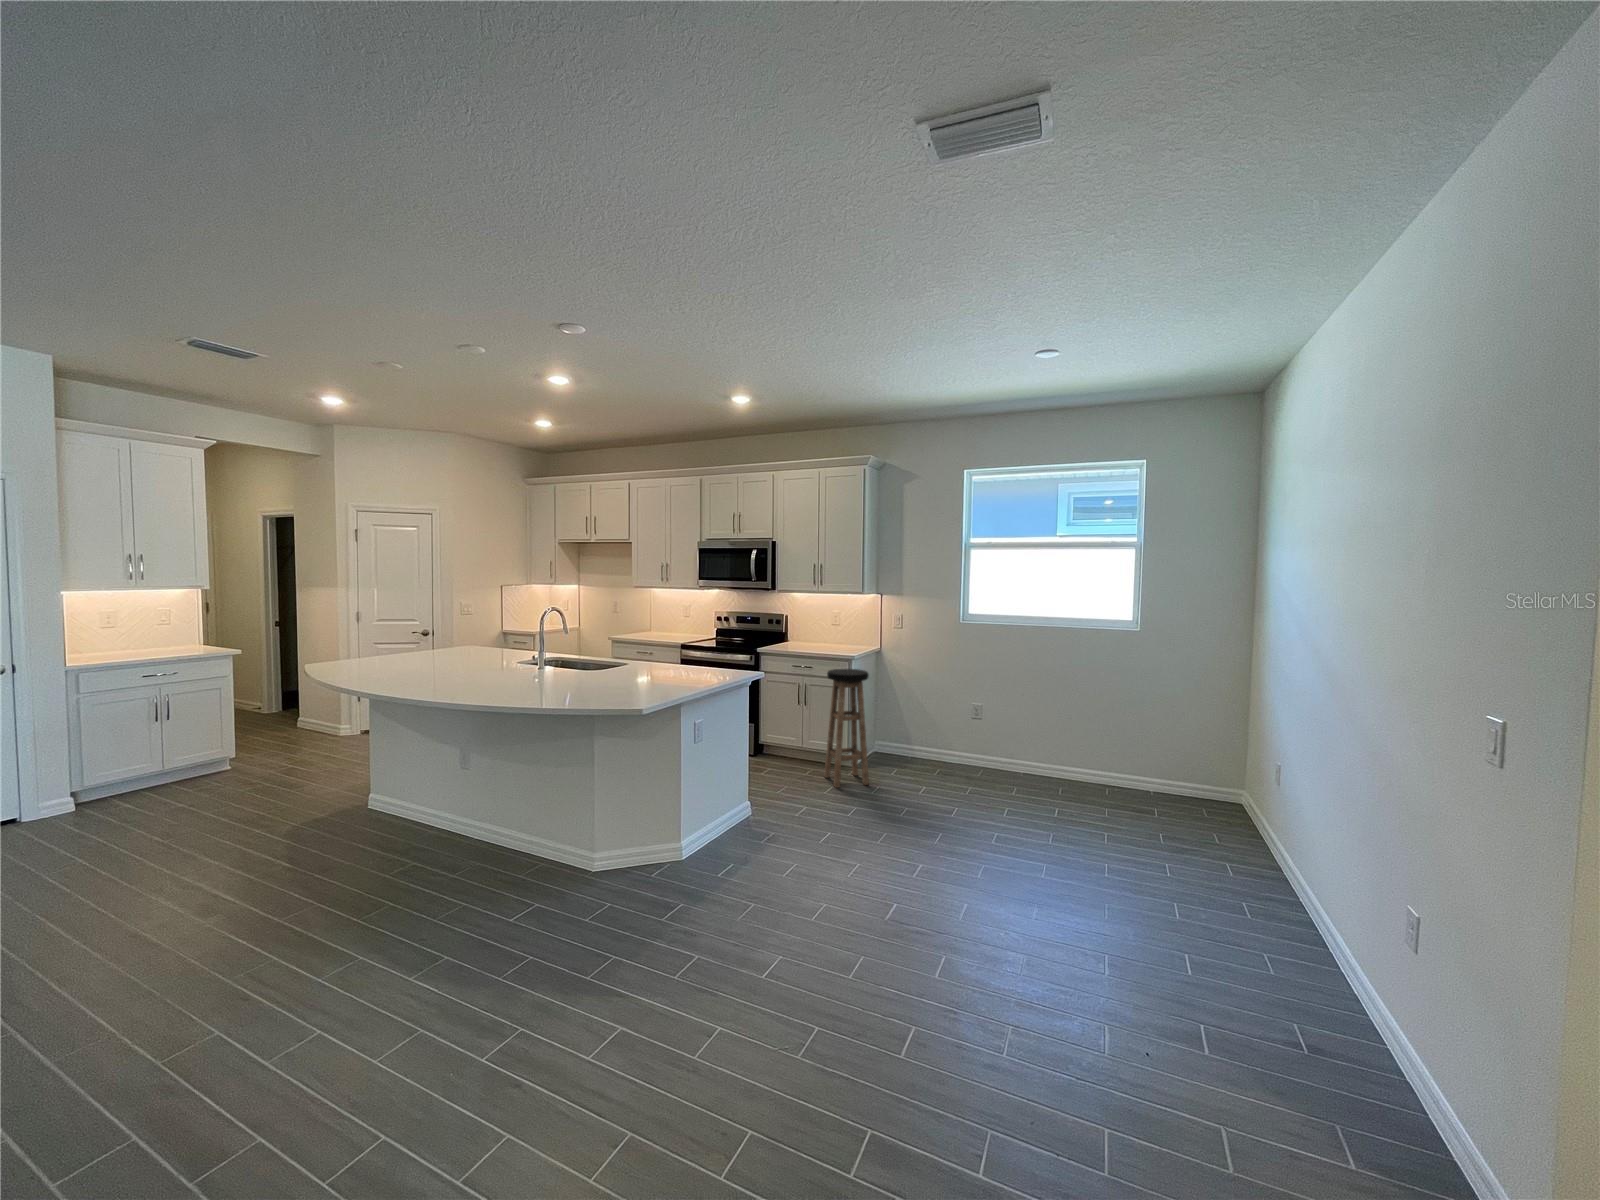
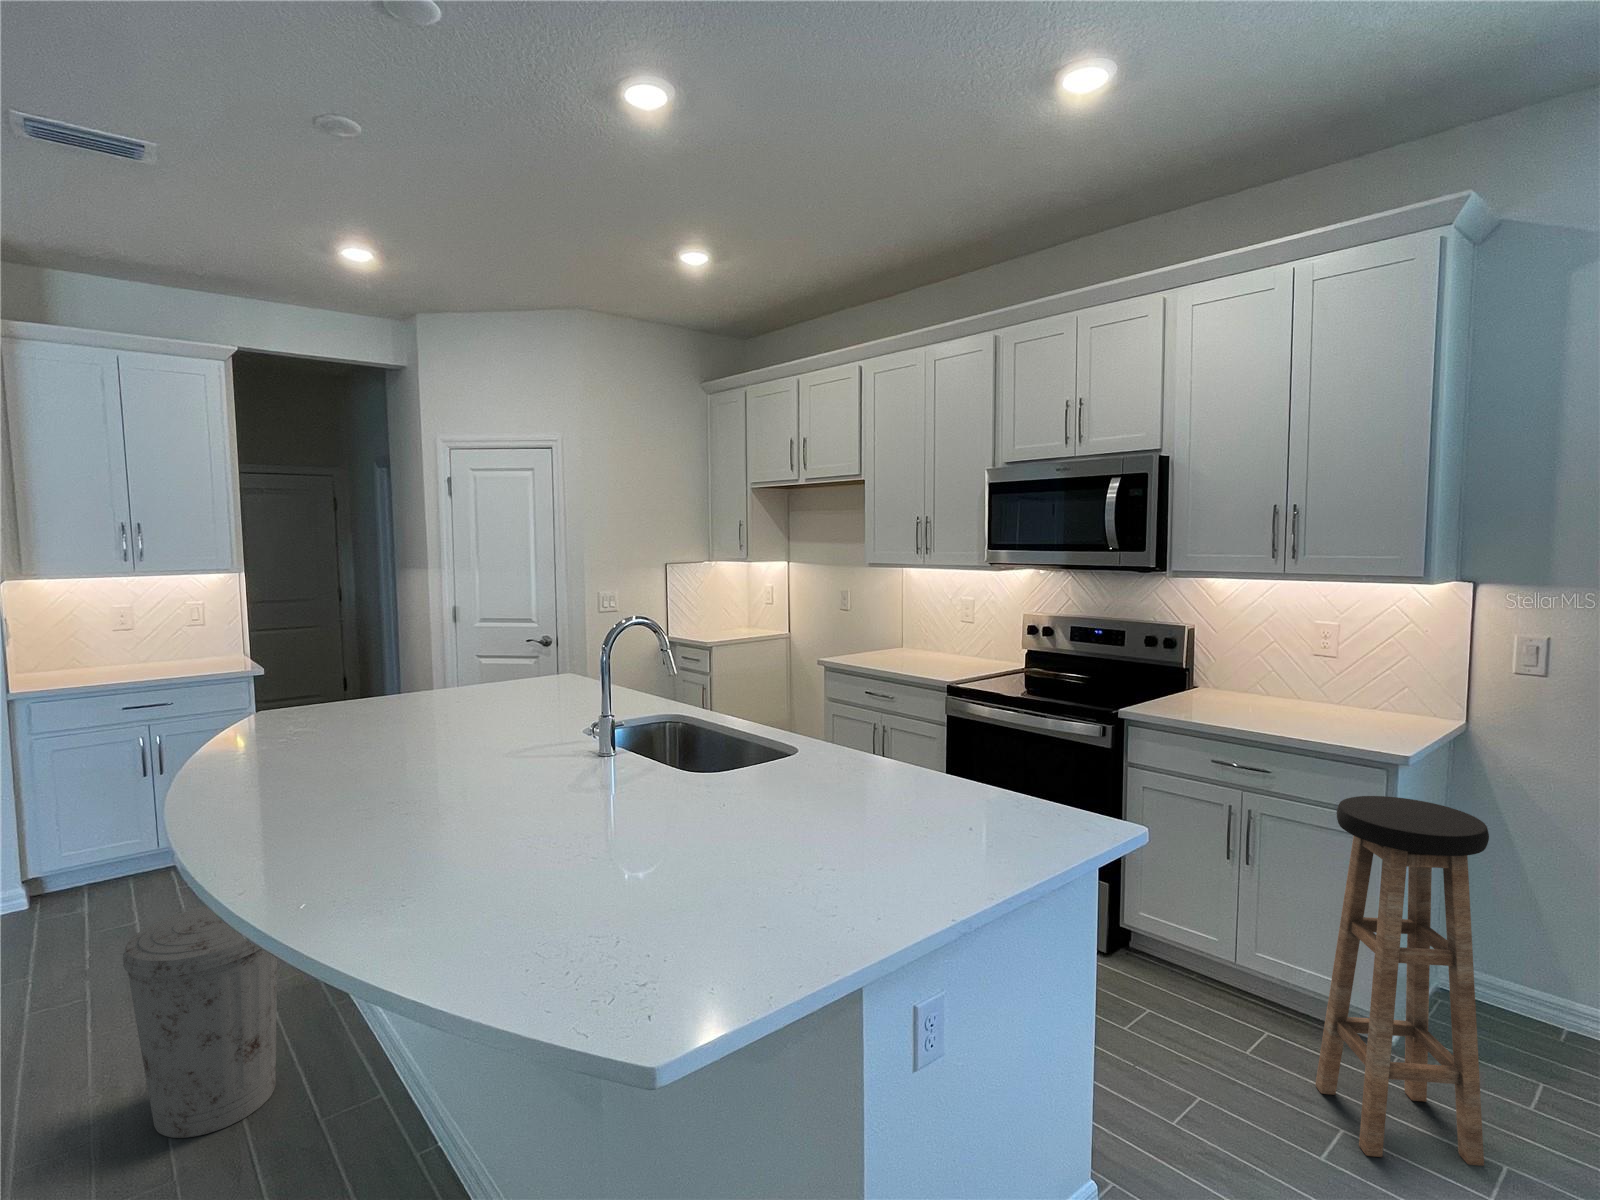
trash can: none [311,746,385,849] -> present [123,906,277,1138]

